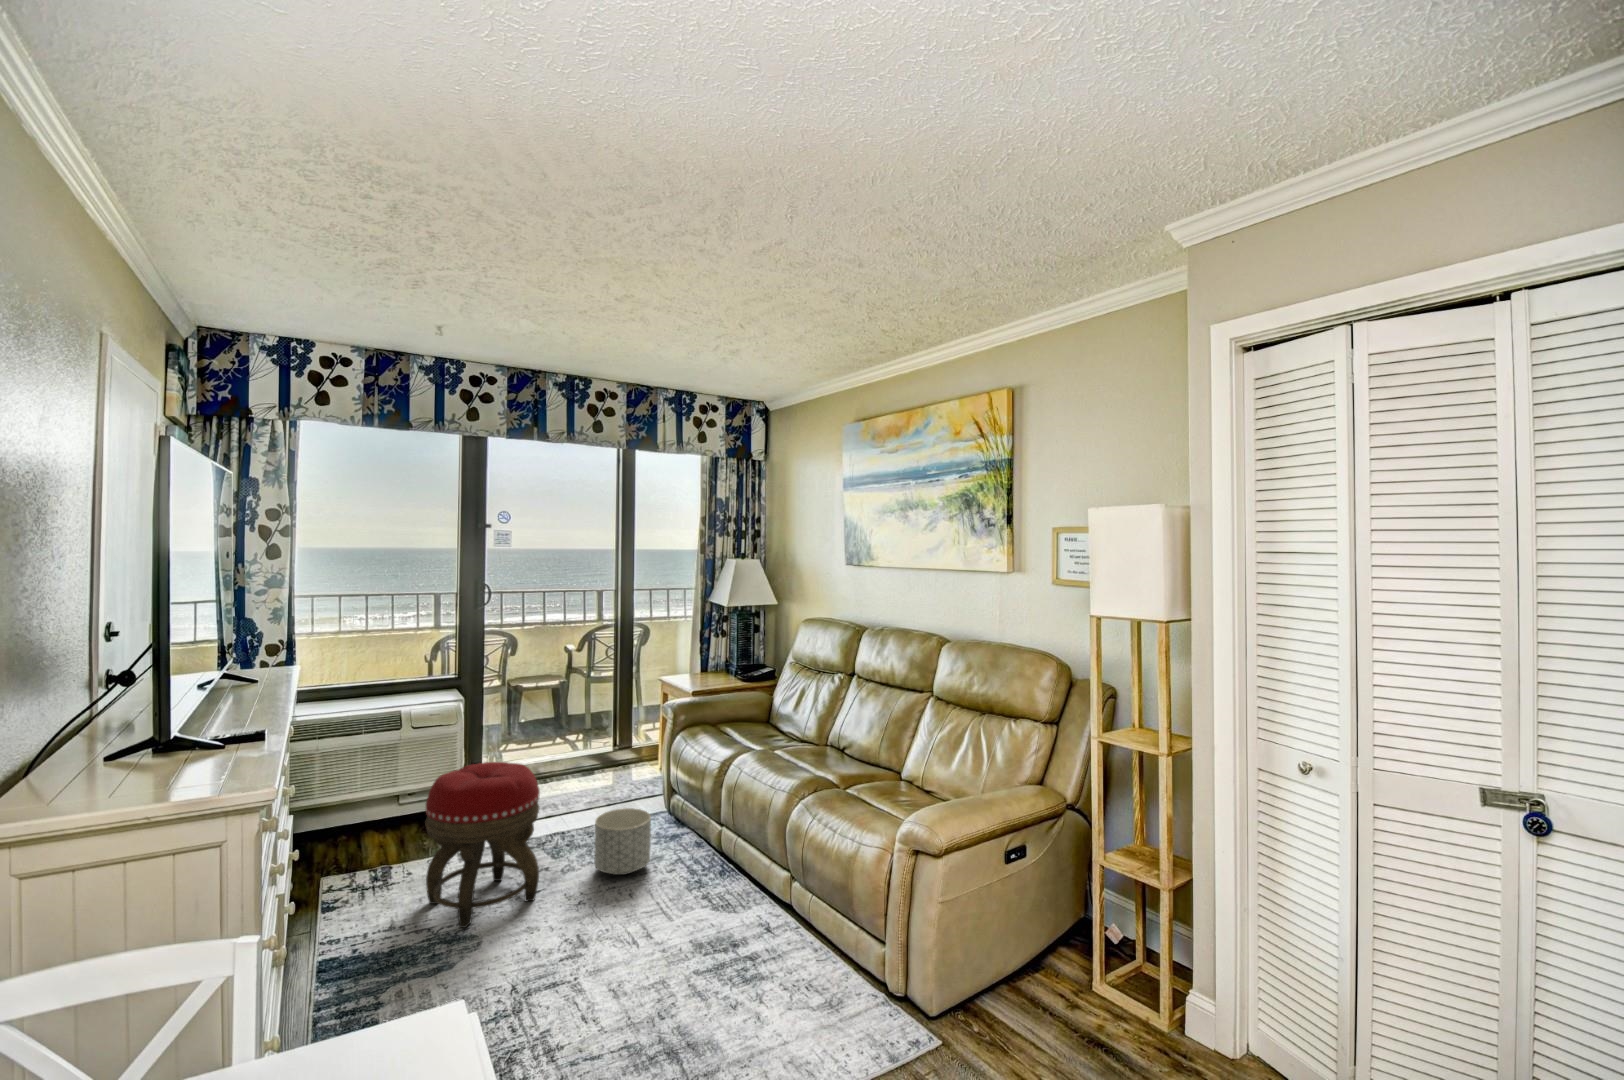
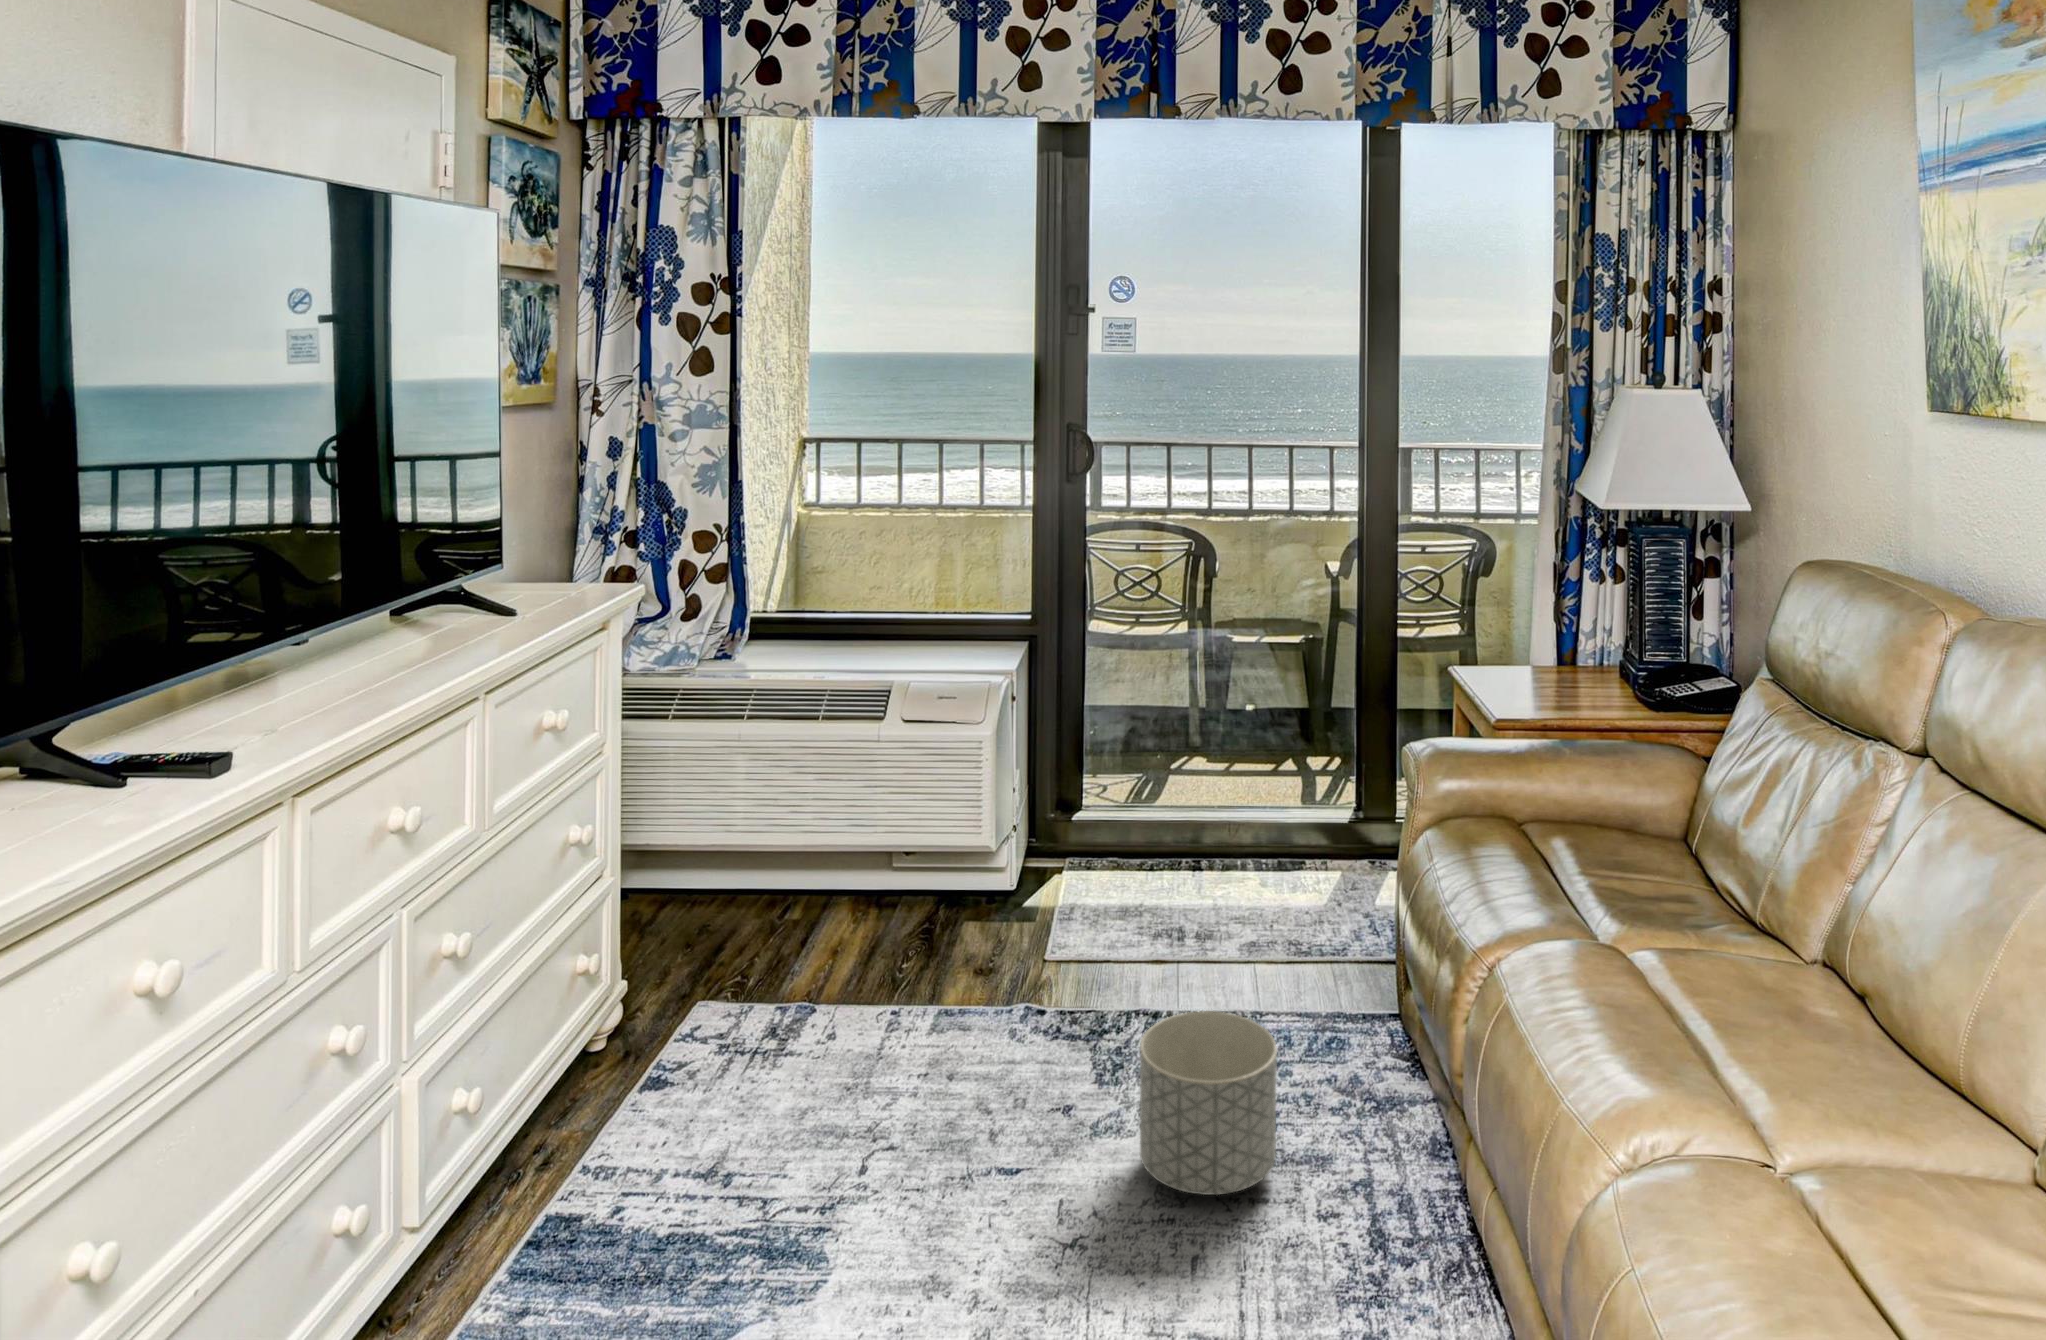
footstool: present [425,762,540,928] -> none [767,844,1008,1232]

